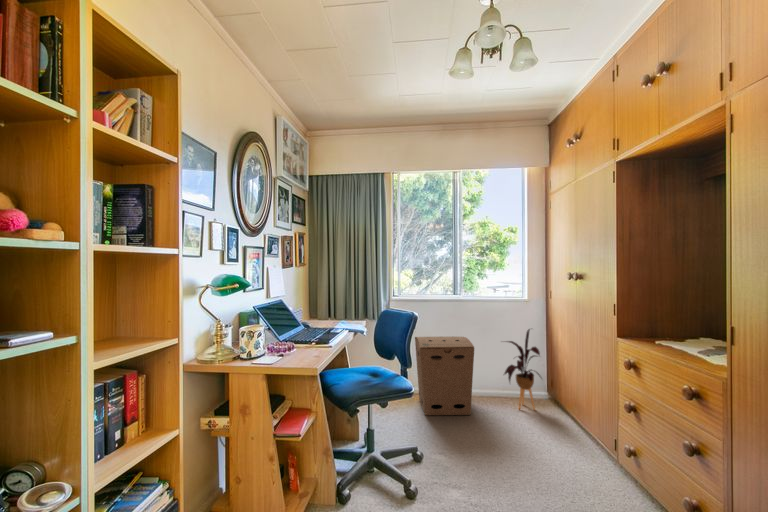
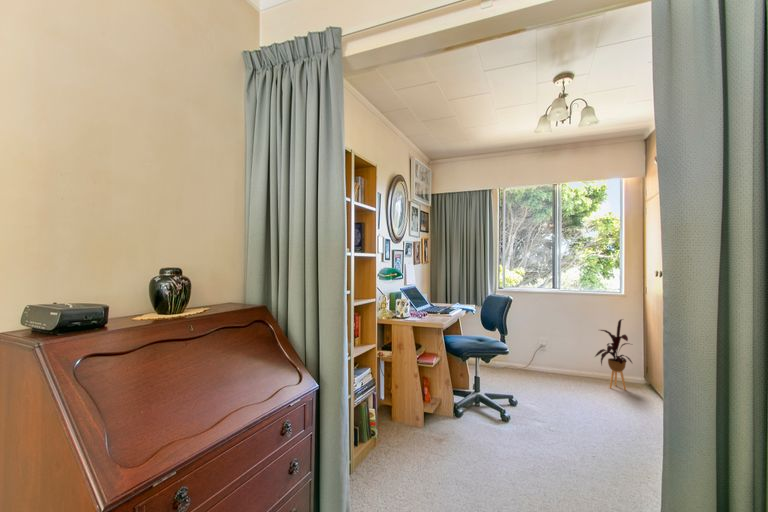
cardboard box: present [415,336,474,415] -> none [517,322,567,386]

